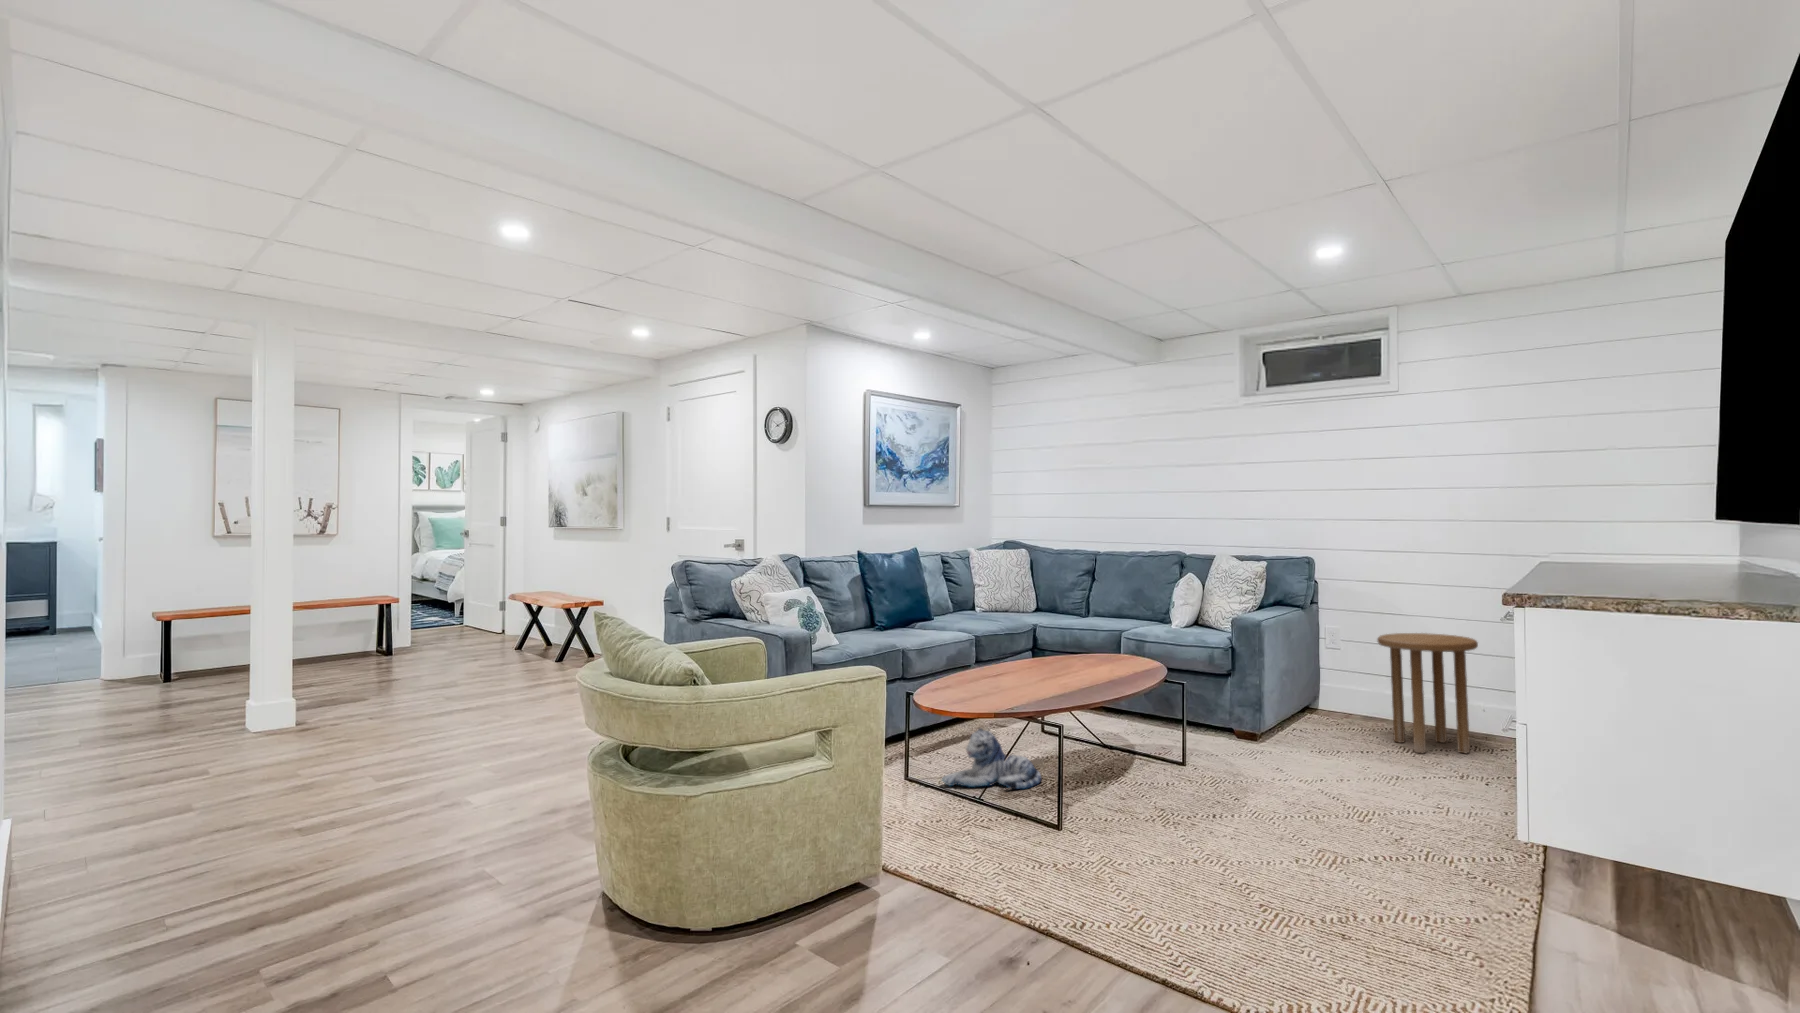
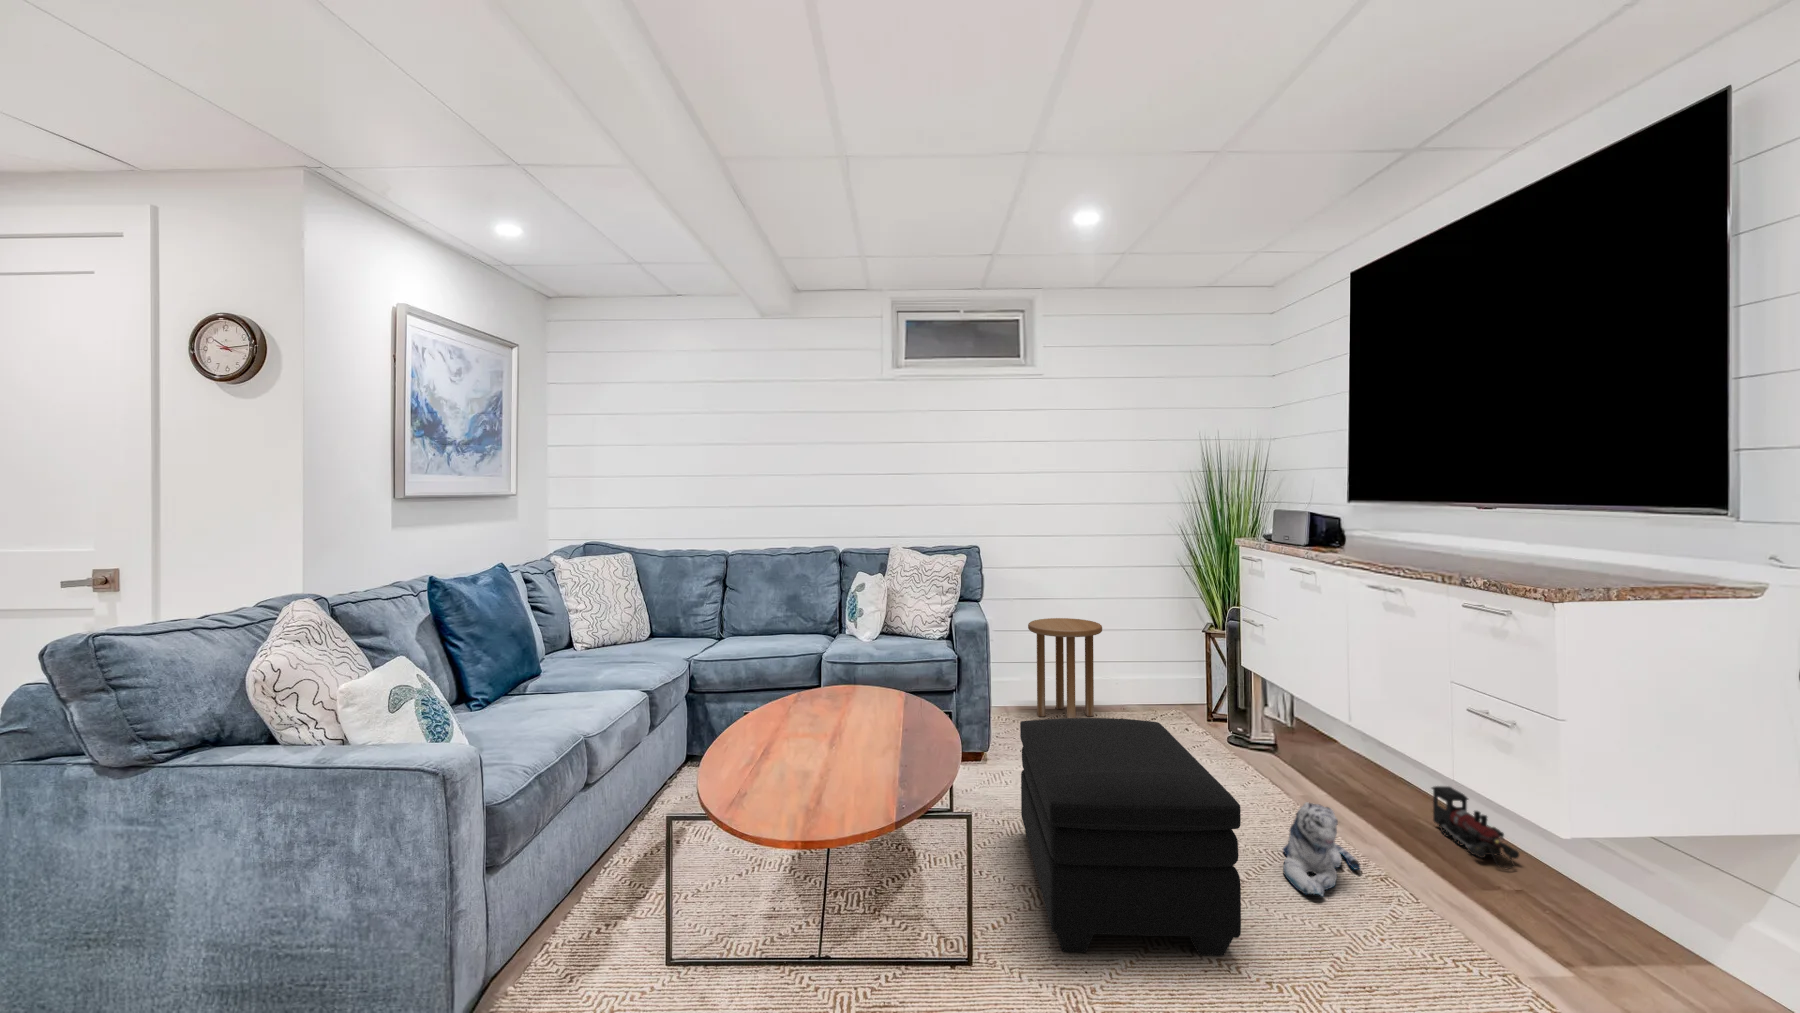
ottoman: none [1058,687,1293,866] -> present [1020,718,1241,956]
plush toy: present [942,728,1042,789] -> present [1283,802,1360,896]
toy train: none [1640,858,1717,953] -> present [1432,786,1519,869]

